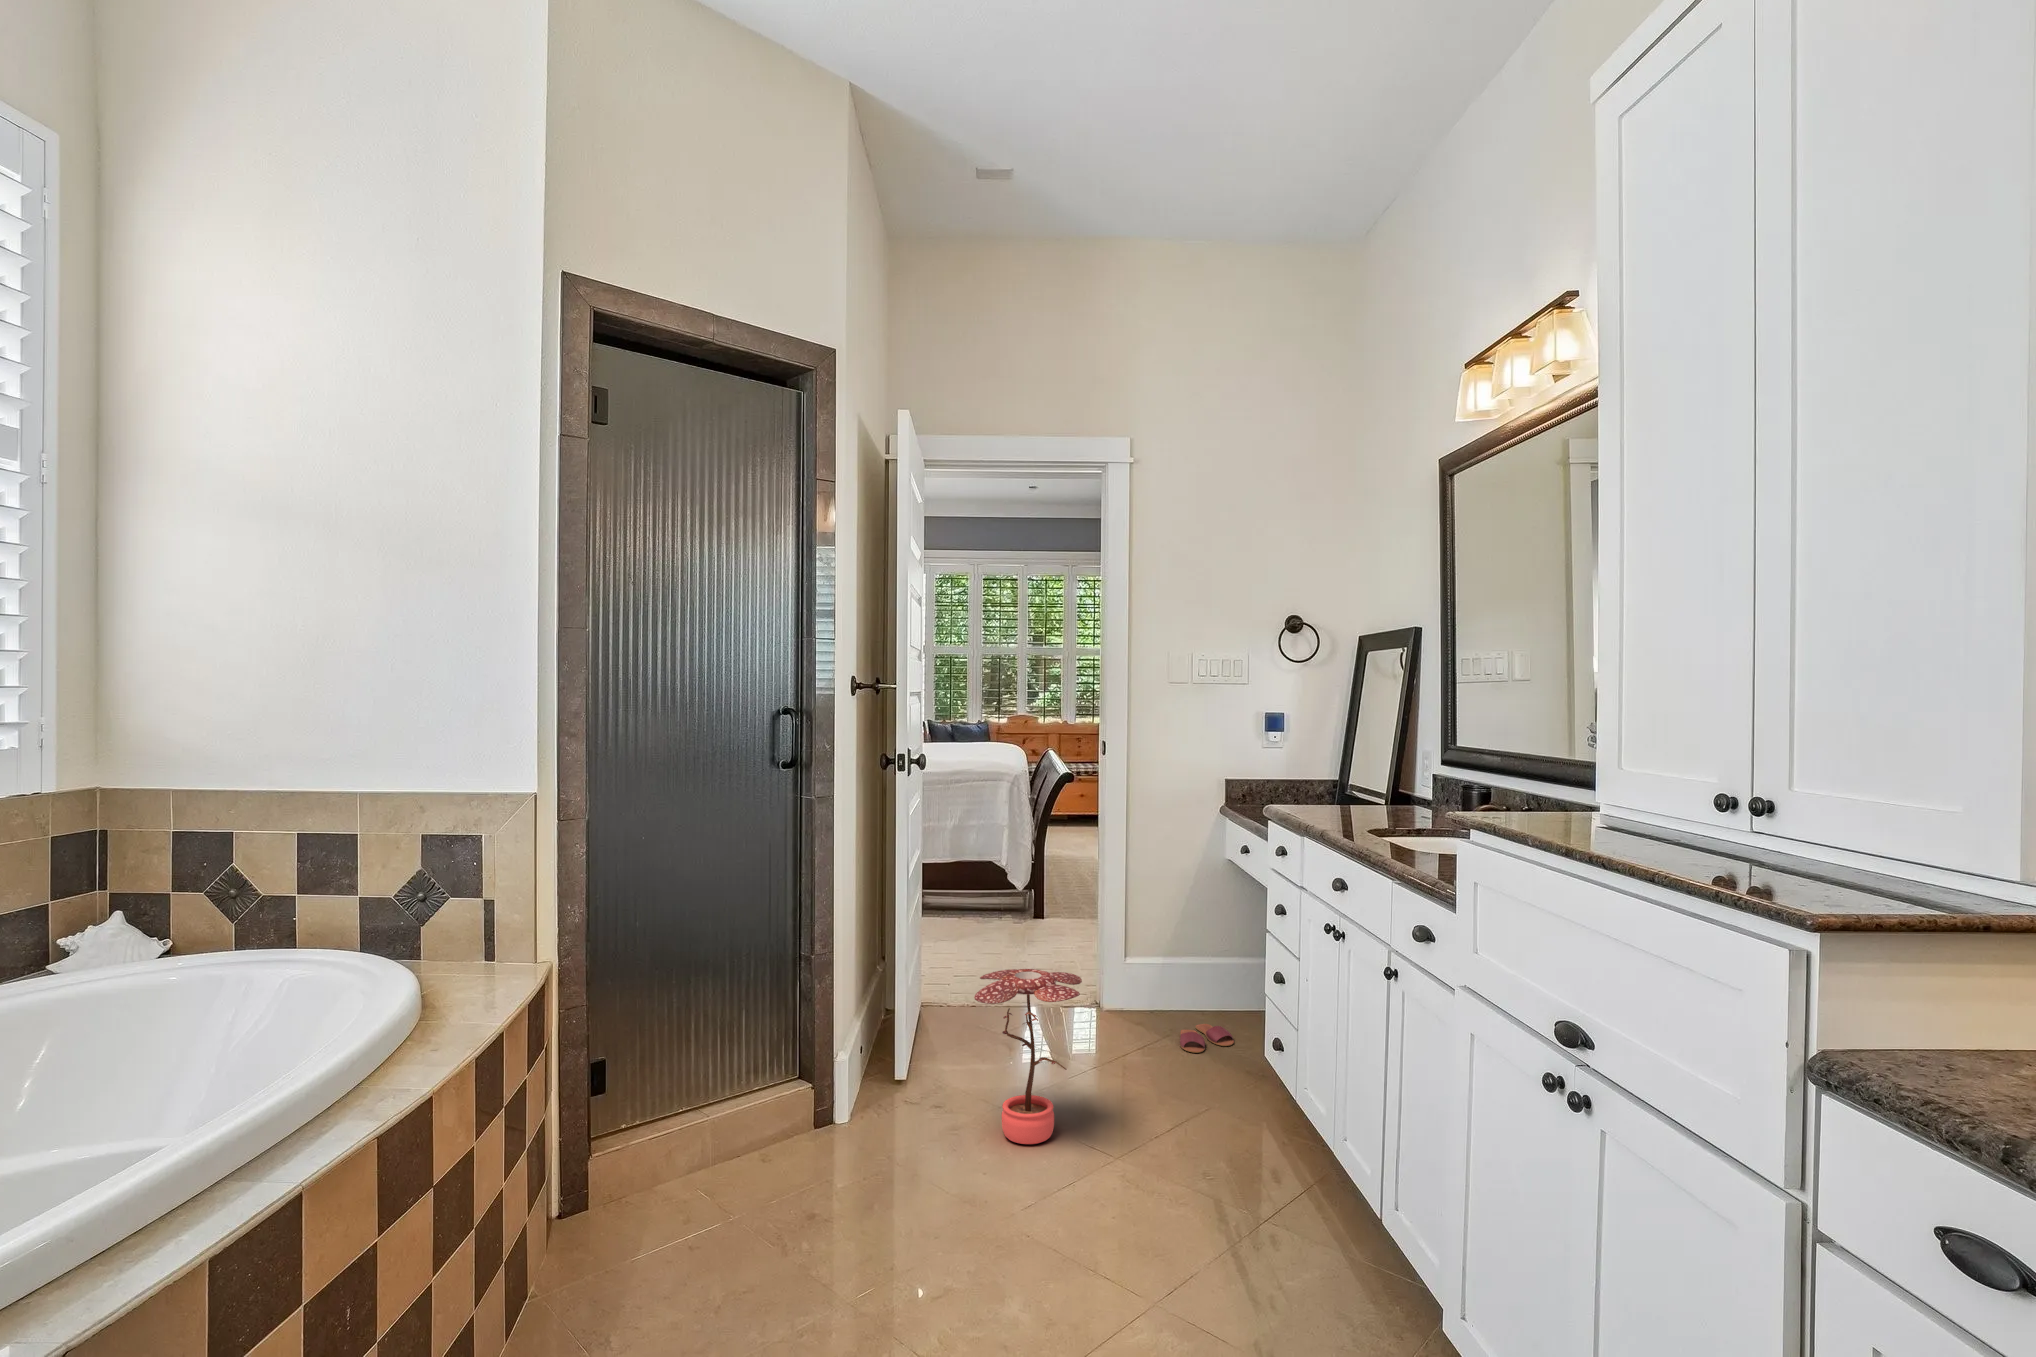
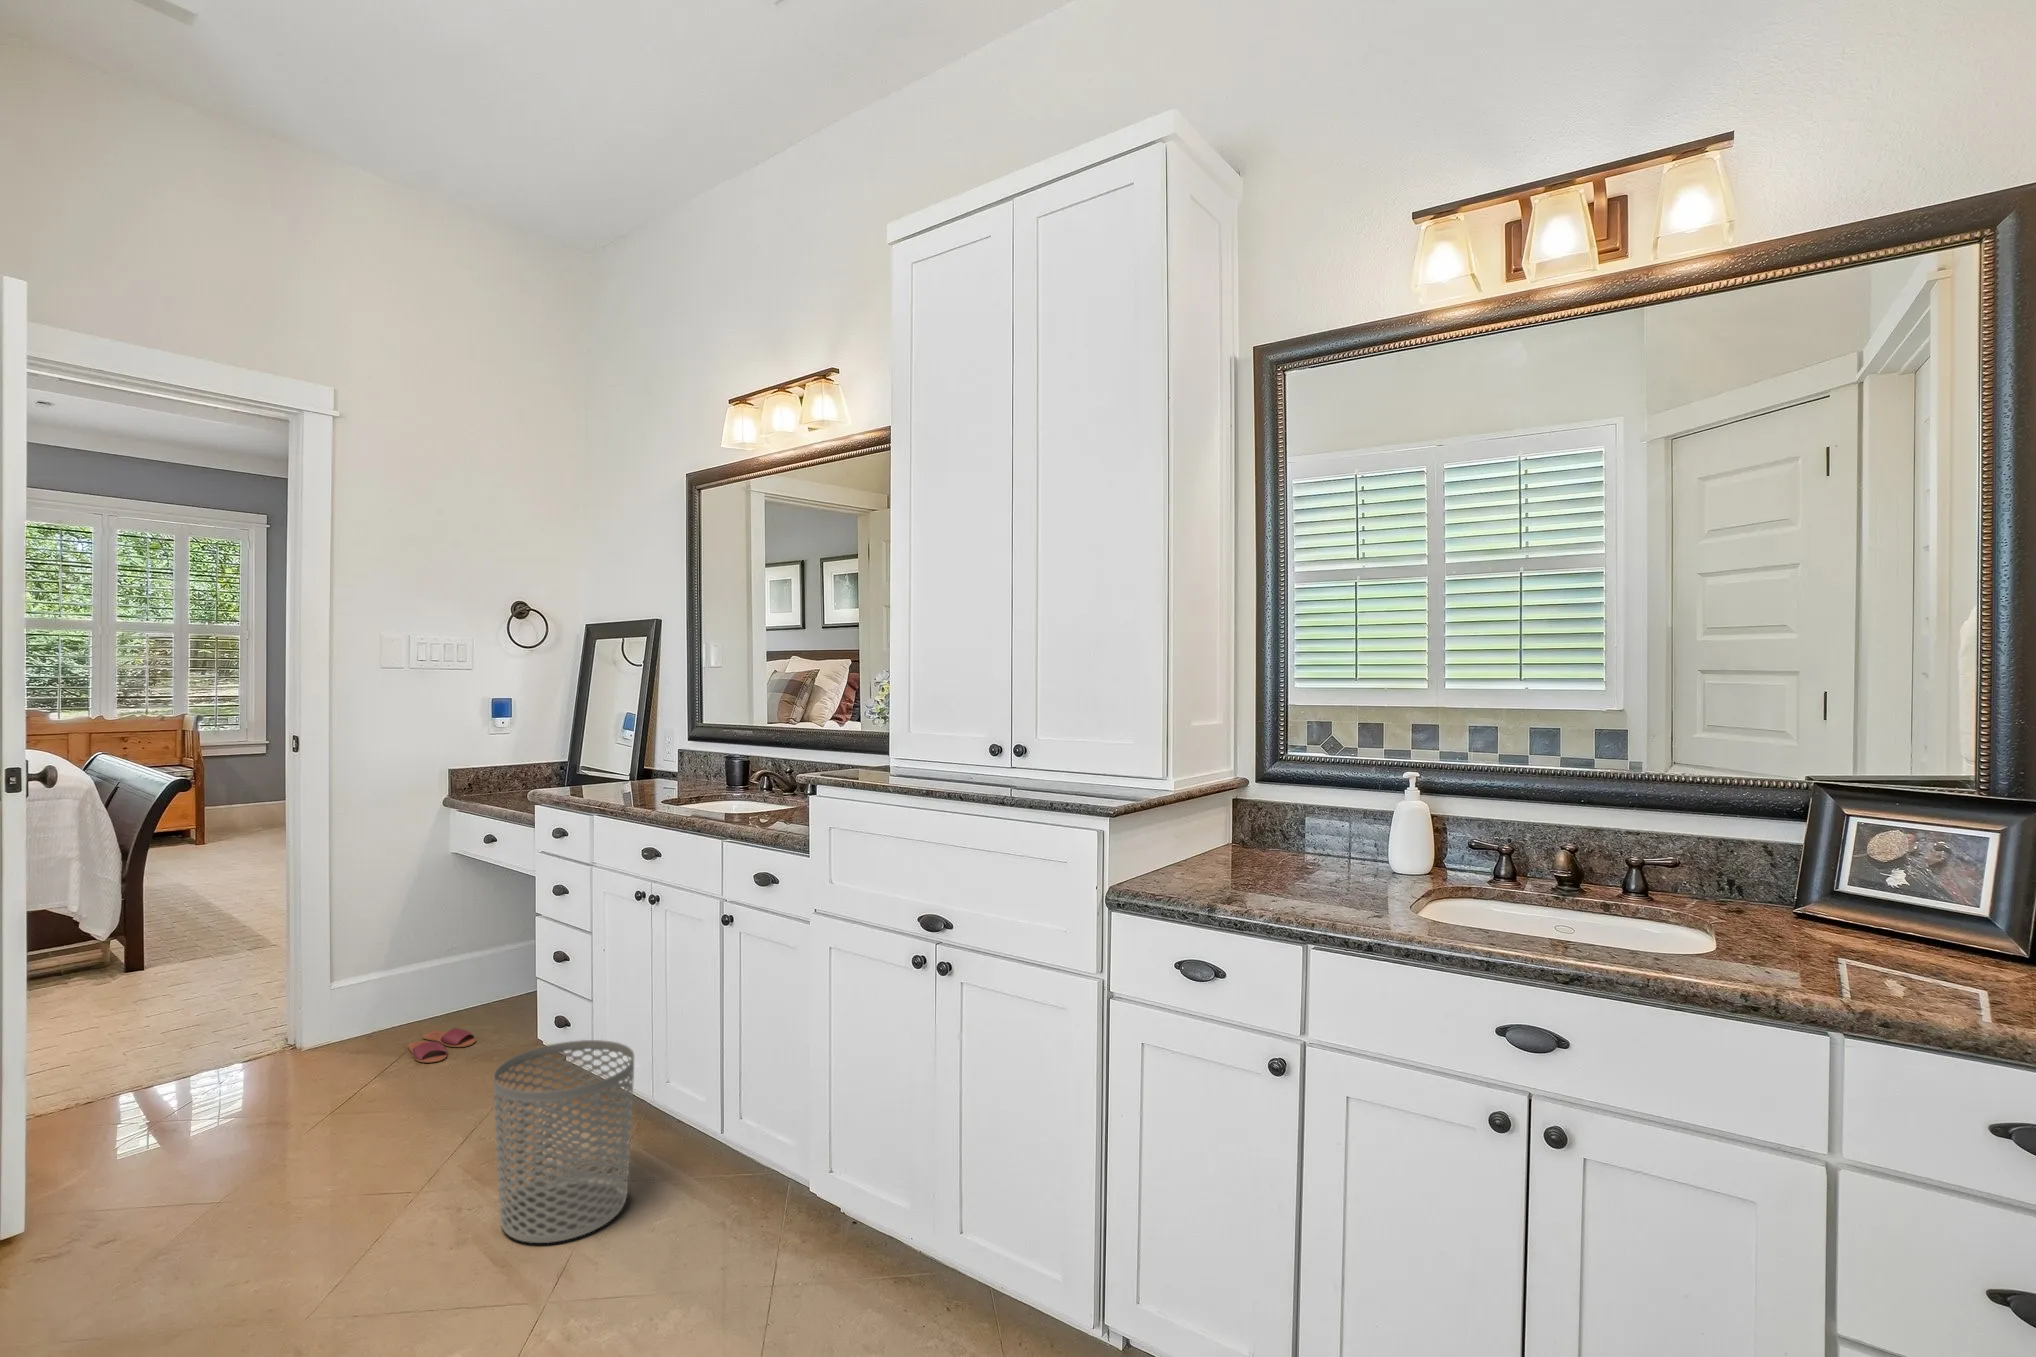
potted plant: present [974,969,1082,1144] -> none [190,1005,357,1222]
waste bin: none [1153,1063,1287,1271] -> present [493,1040,634,1243]

